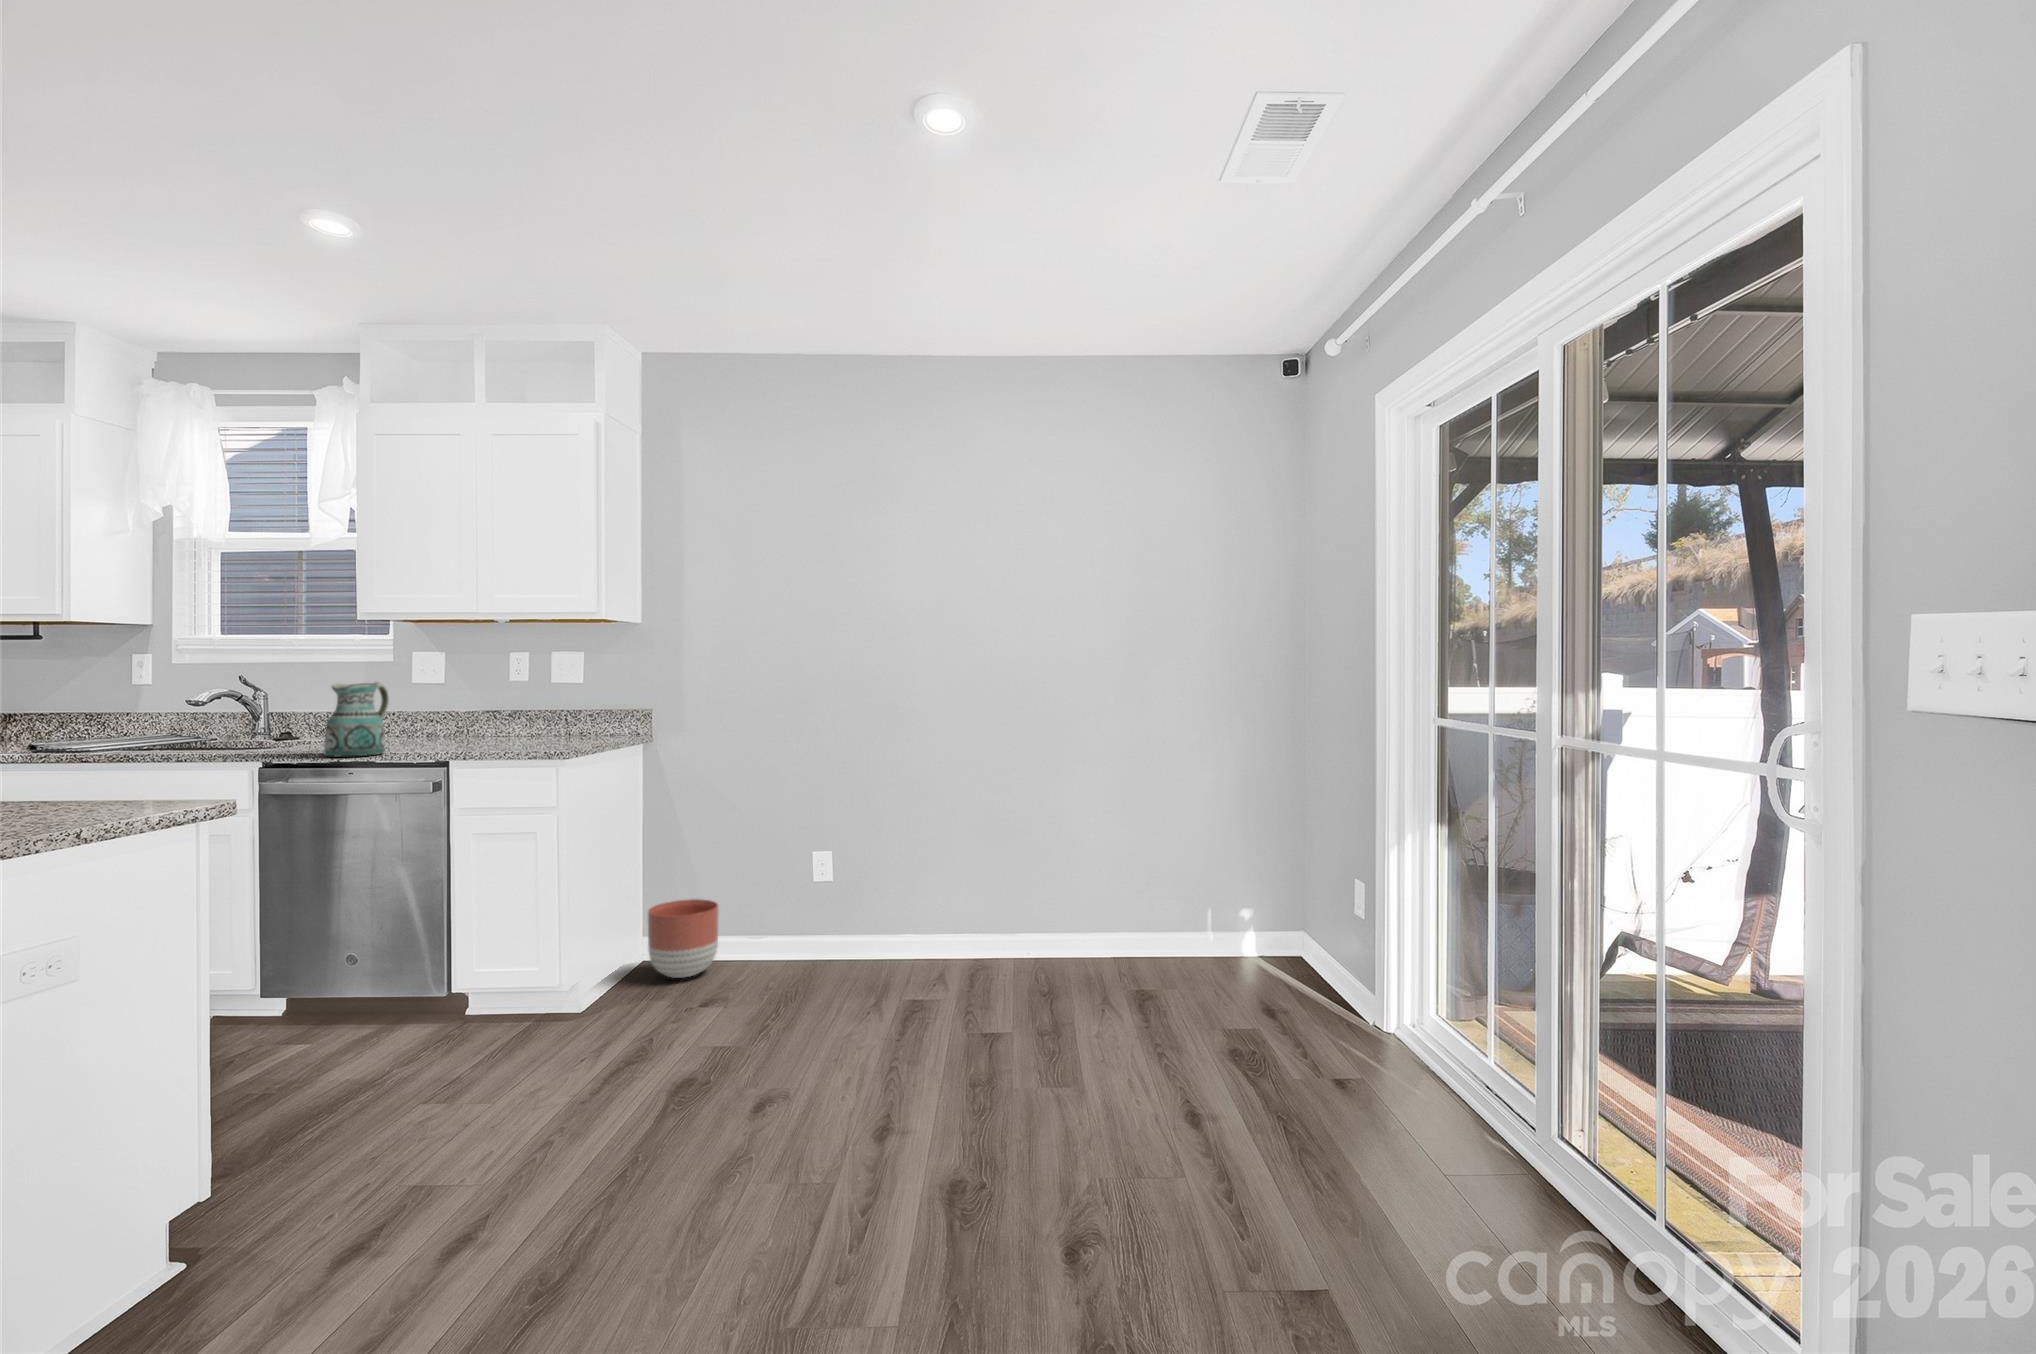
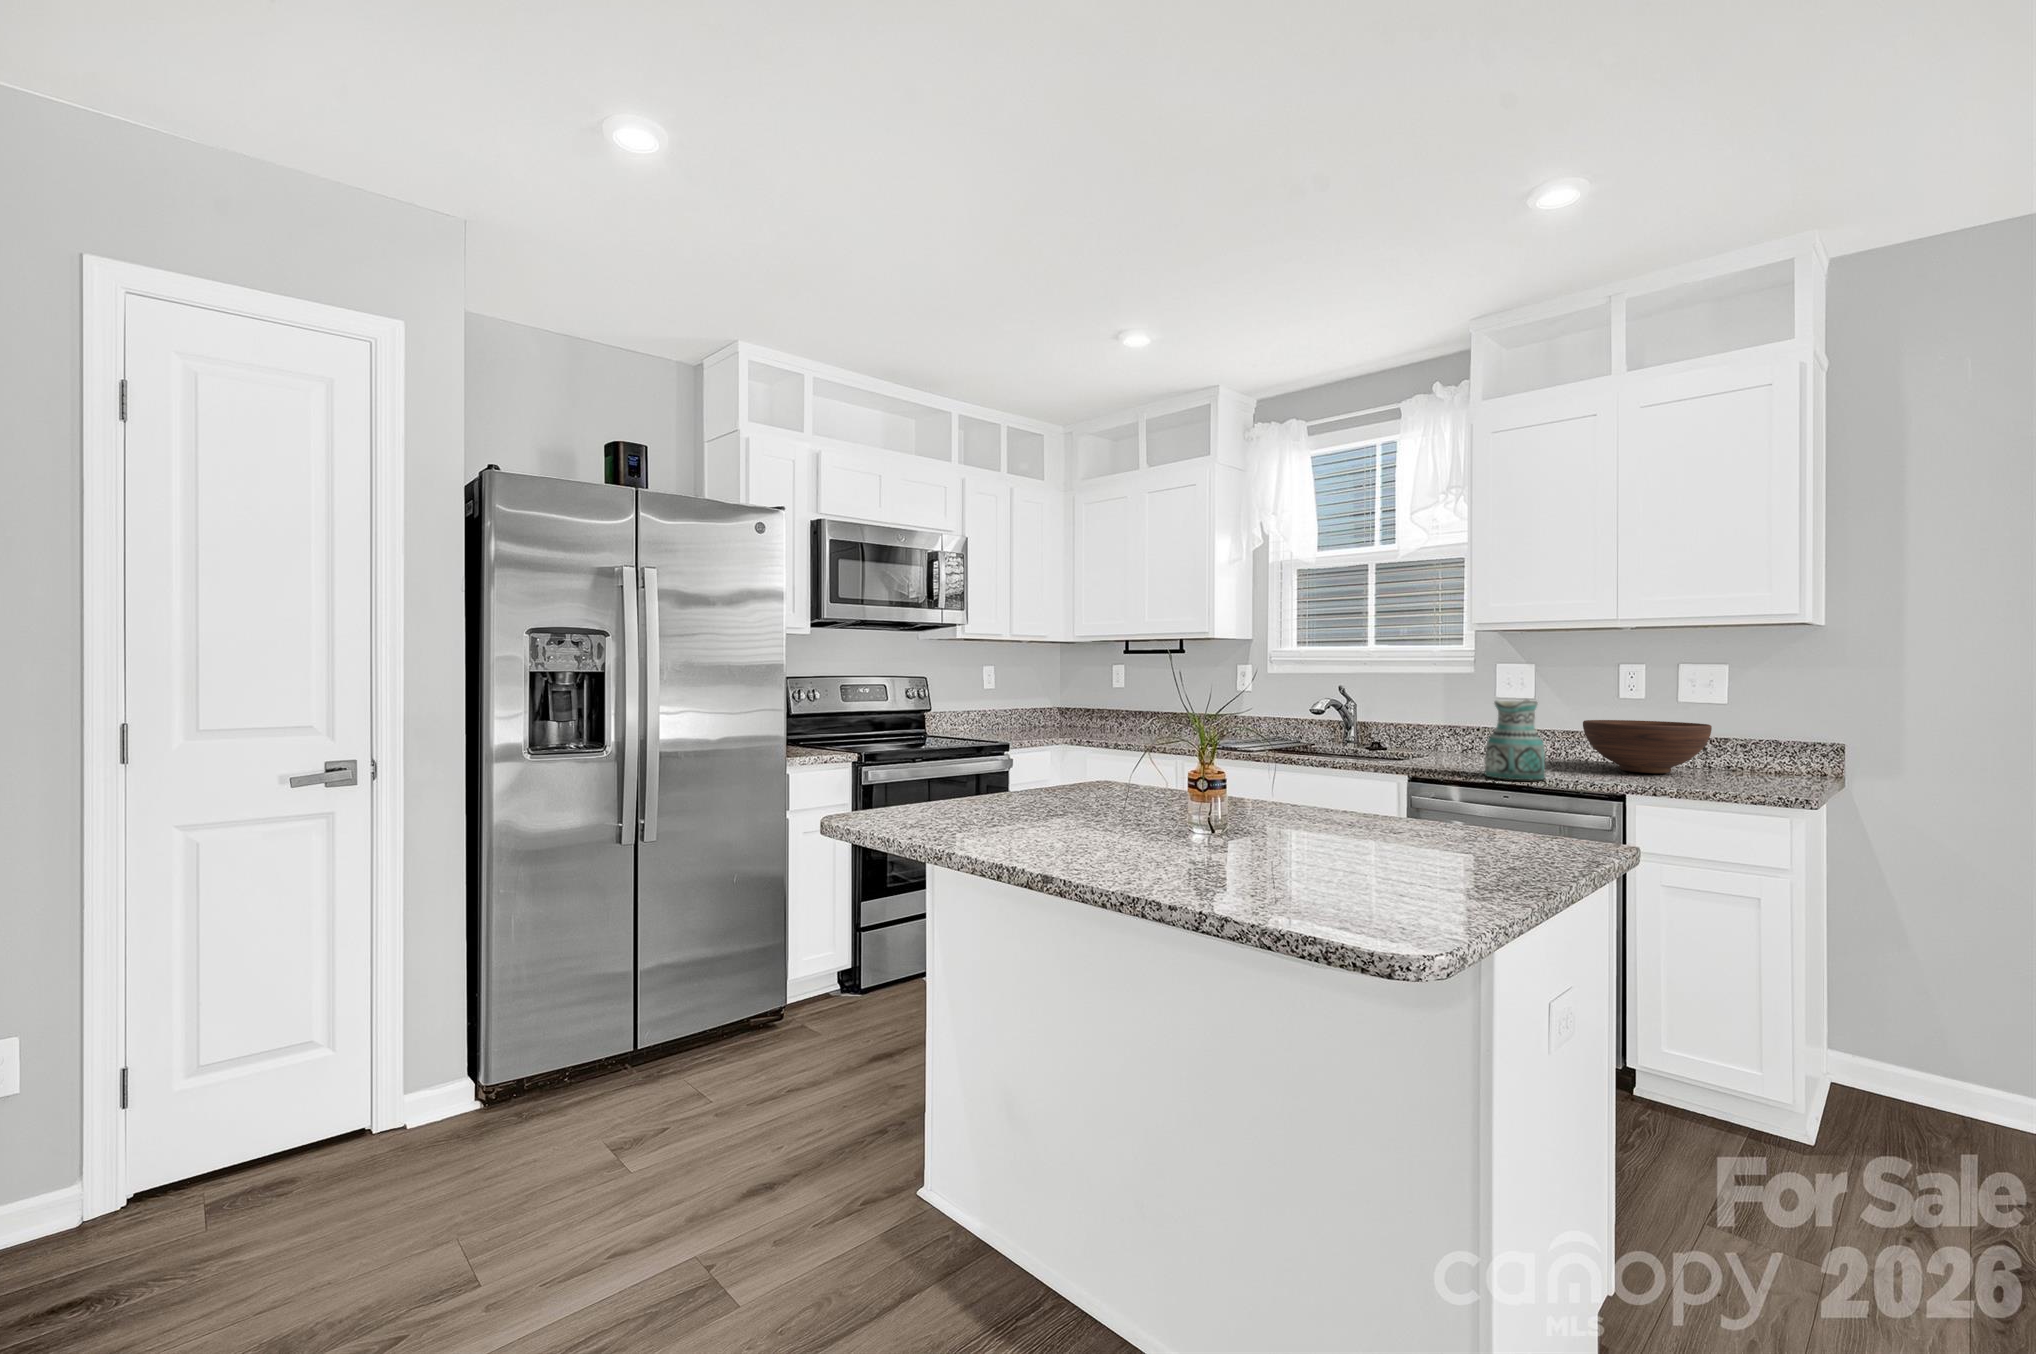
fruit bowl: none [450,699,553,742] -> present [1583,720,1712,773]
planter: present [648,899,719,978] -> none [1867,1009,1999,1128]

